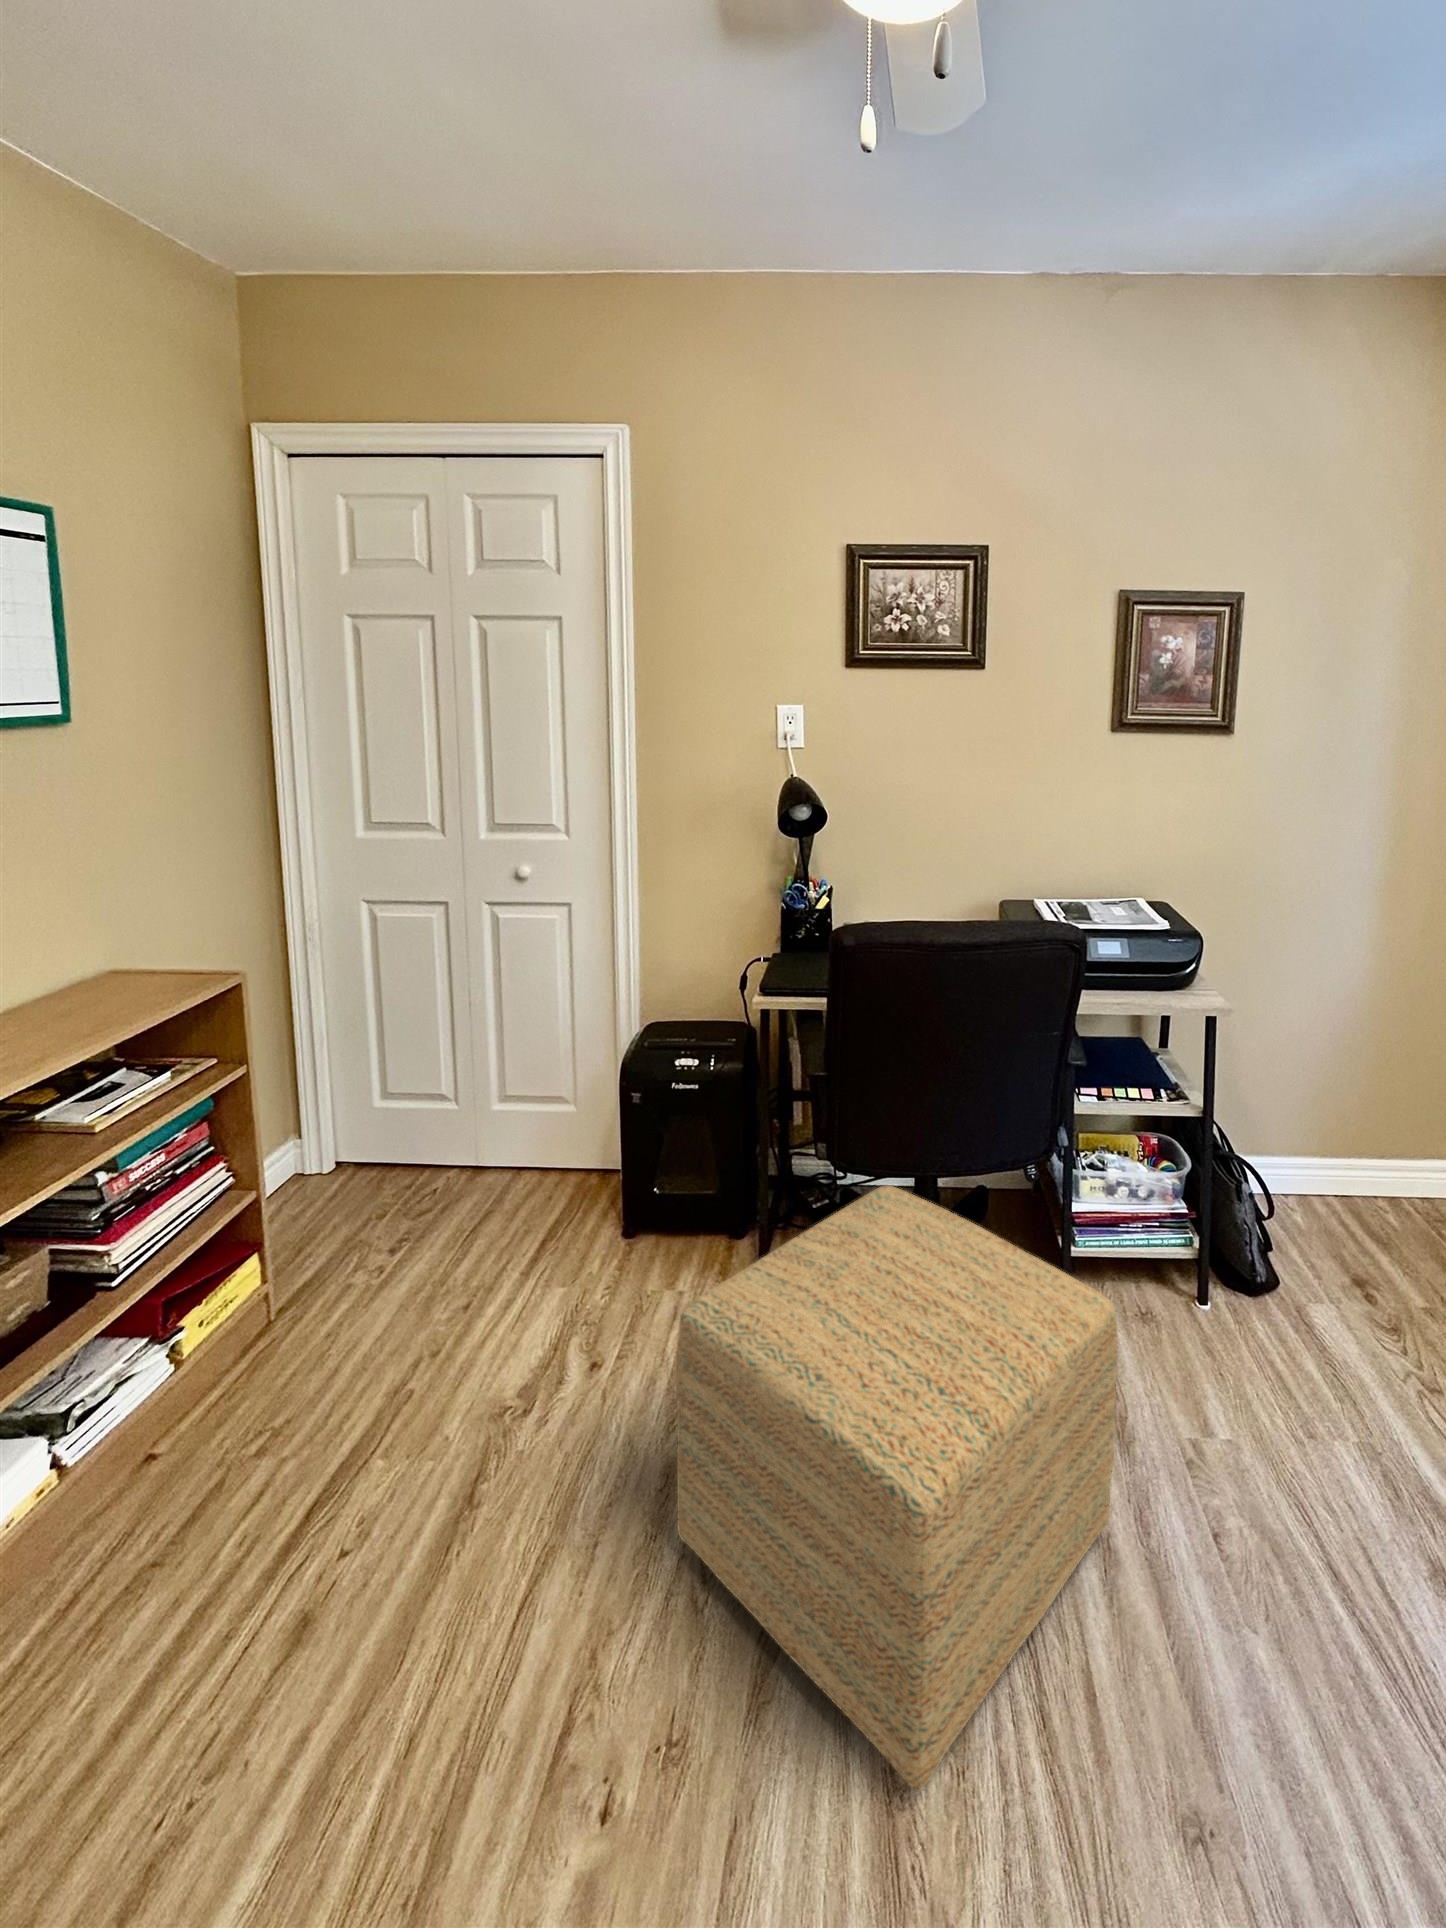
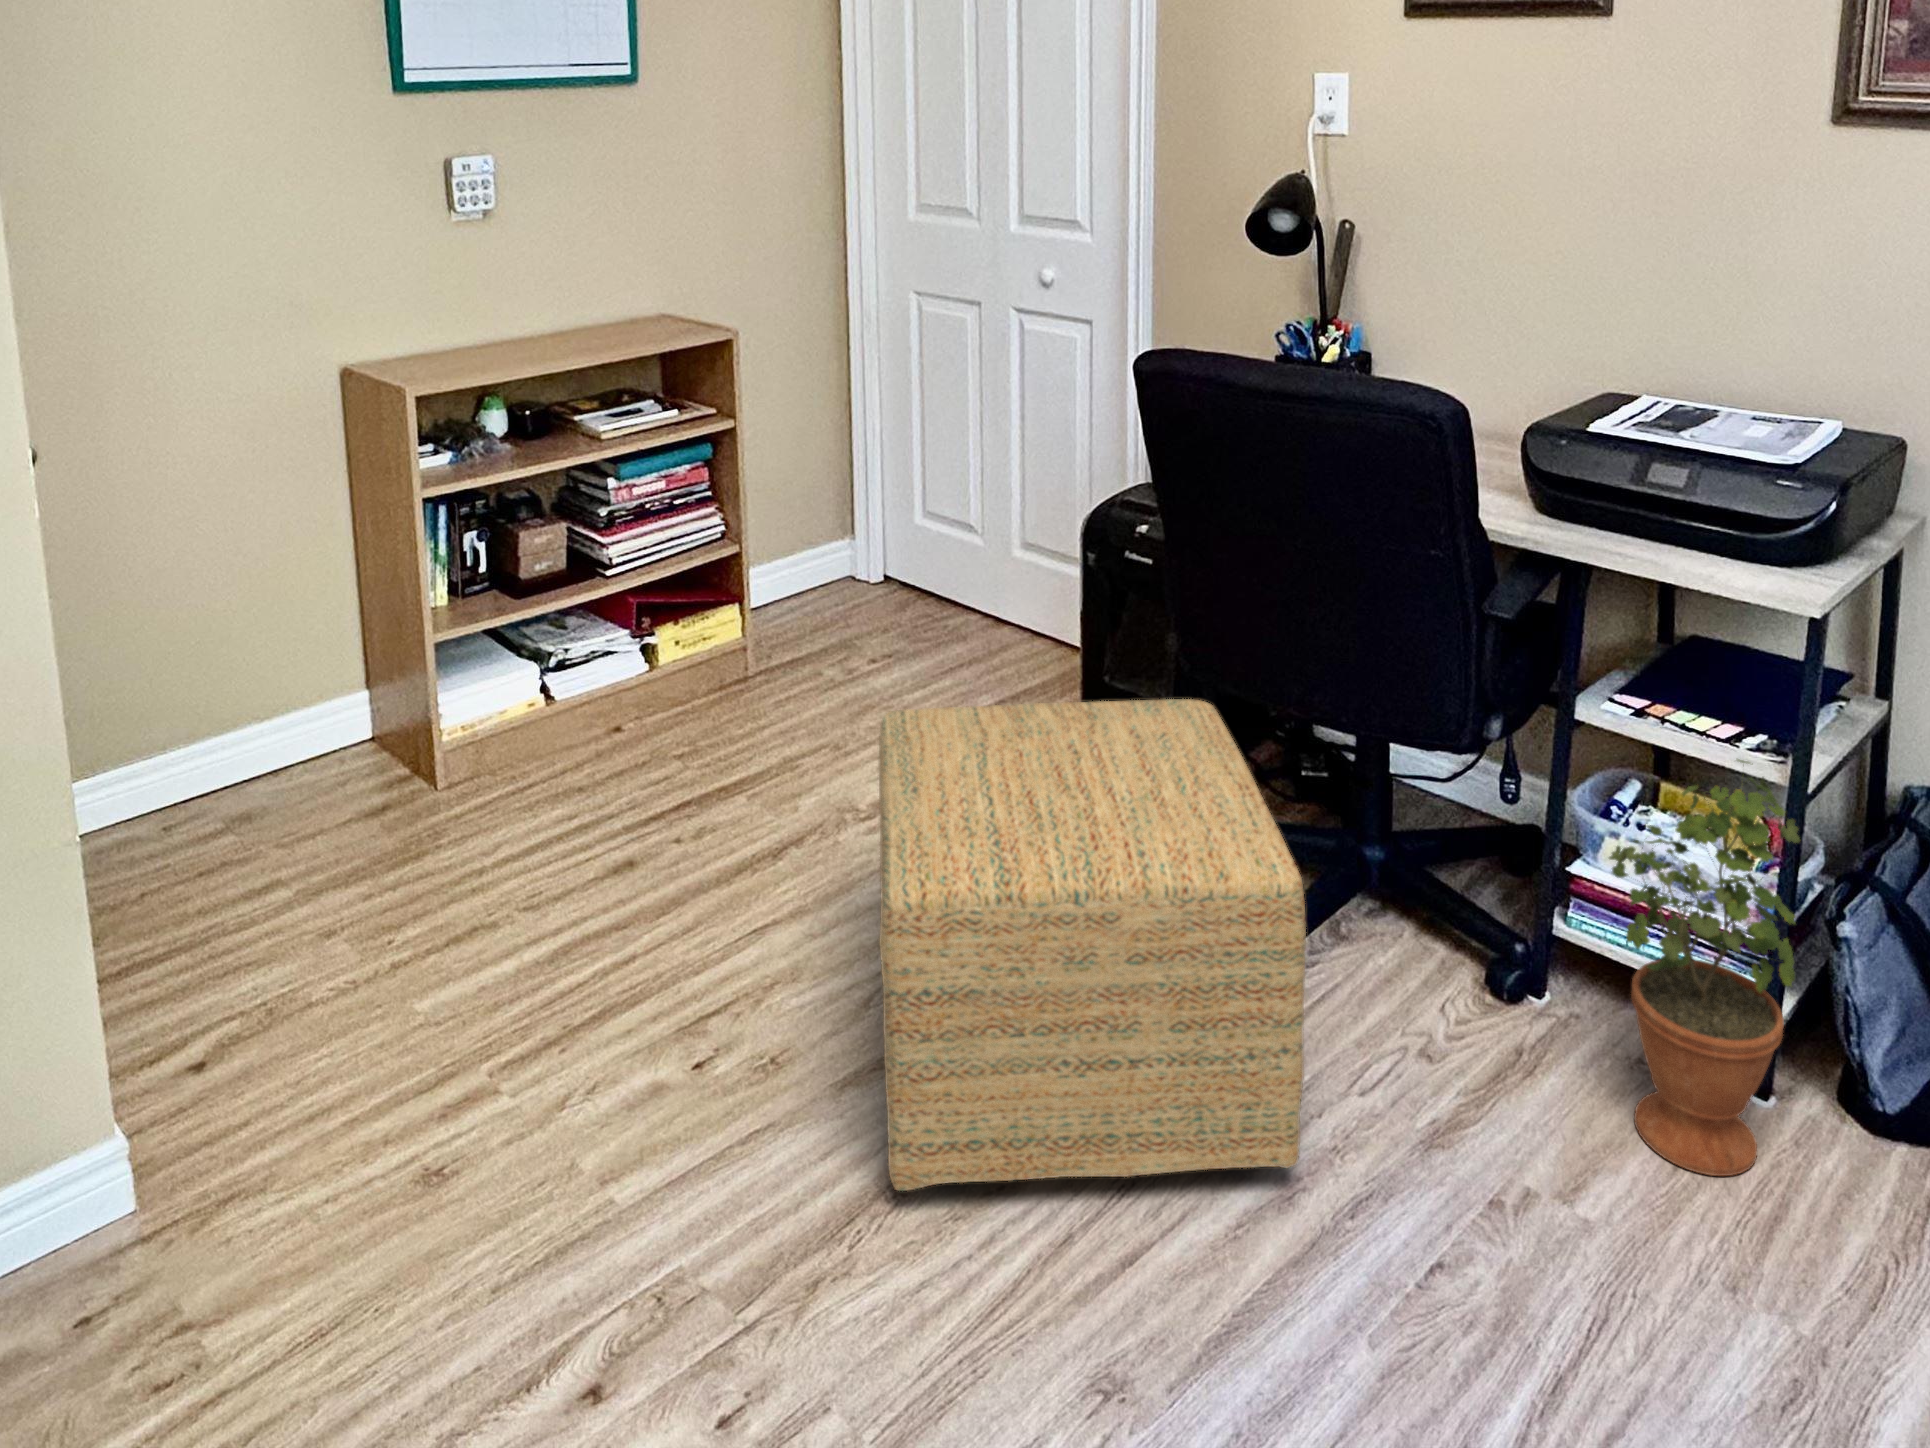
potted plant: none [1149,1107,1255,1370] -> present [1609,759,1800,1176]

